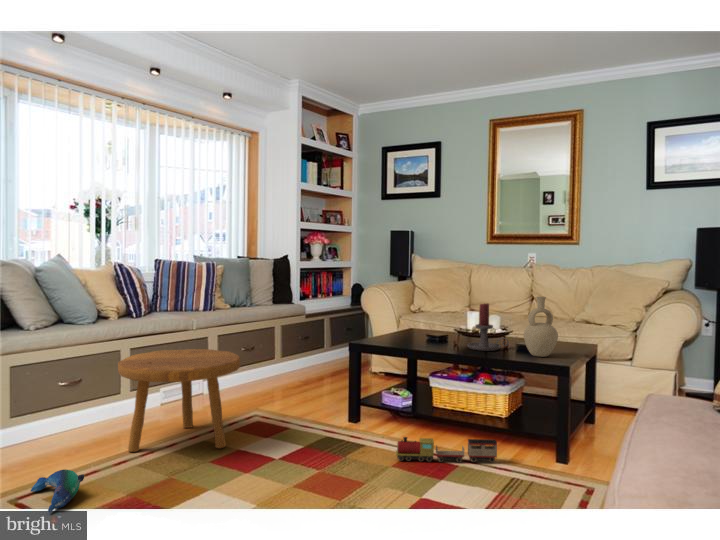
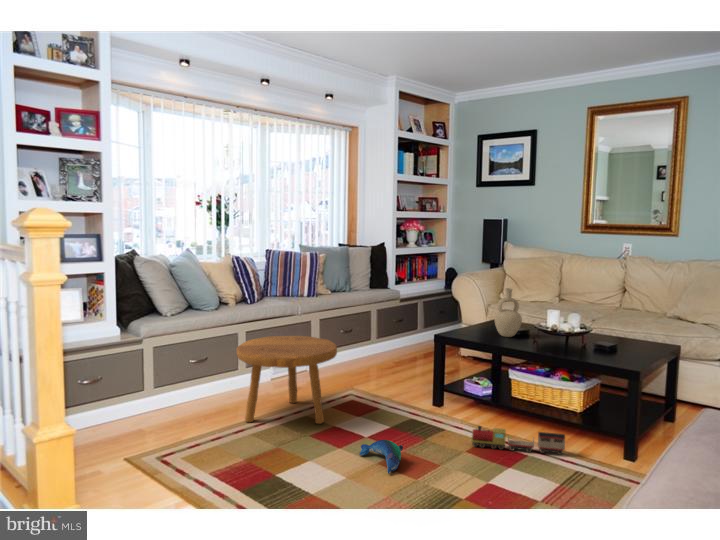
vase: present [524,297,558,357] -> present [494,288,522,337]
candle holder: present [467,303,509,351] -> none [545,305,586,350]
plush toy: present [31,469,84,512] -> present [359,440,403,474]

